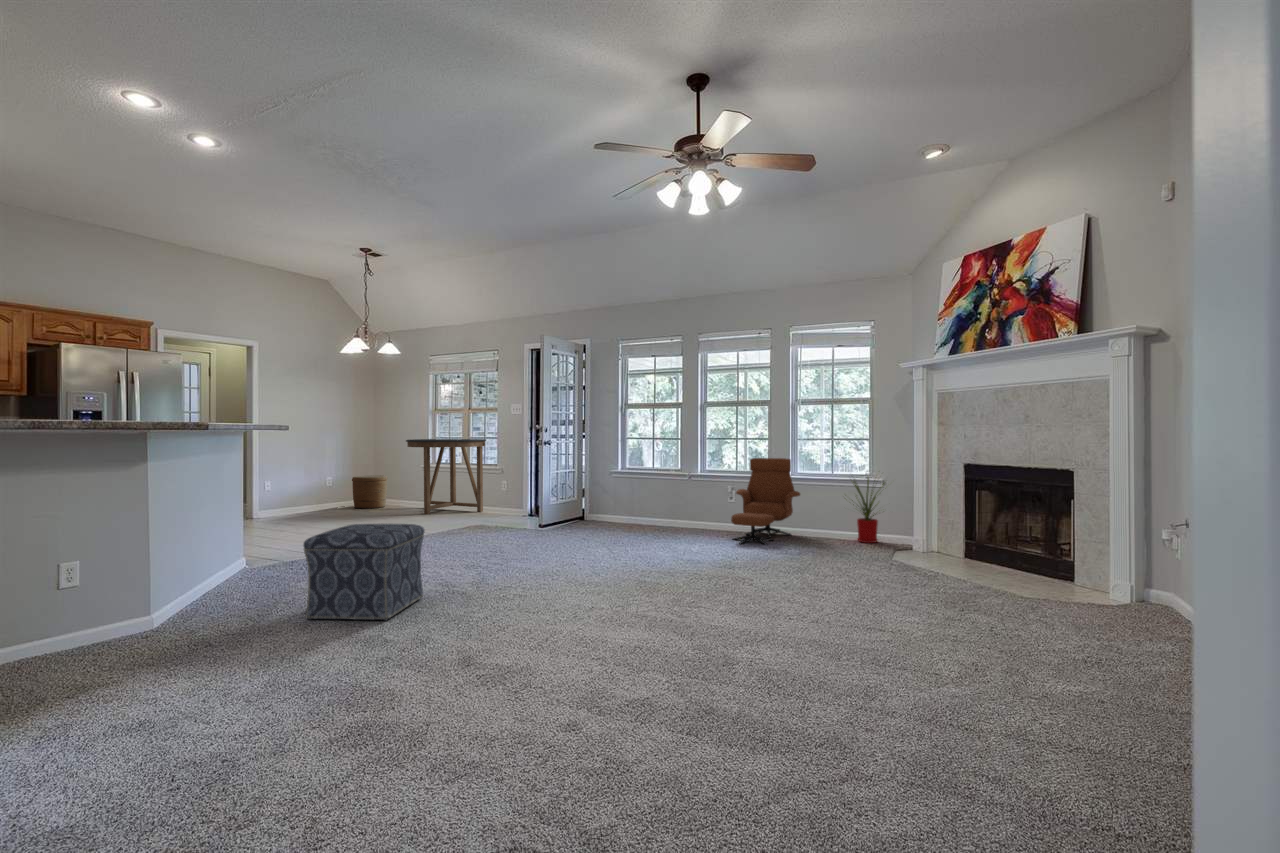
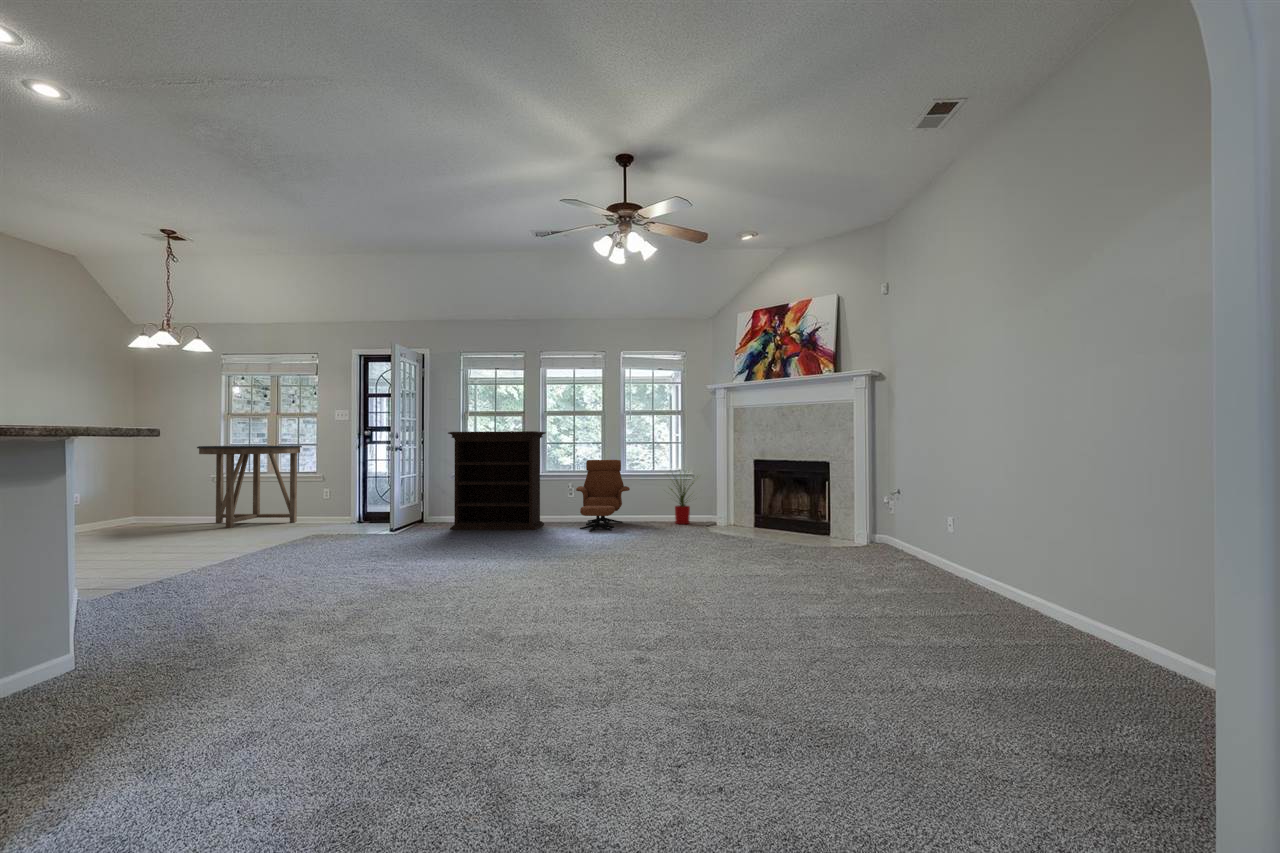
bookshelf: none [596,425,701,537] -> present [448,431,546,530]
woven basket: present [352,475,388,509] -> none [111,488,161,527]
ottoman: present [304,524,425,621] -> none [258,521,362,619]

